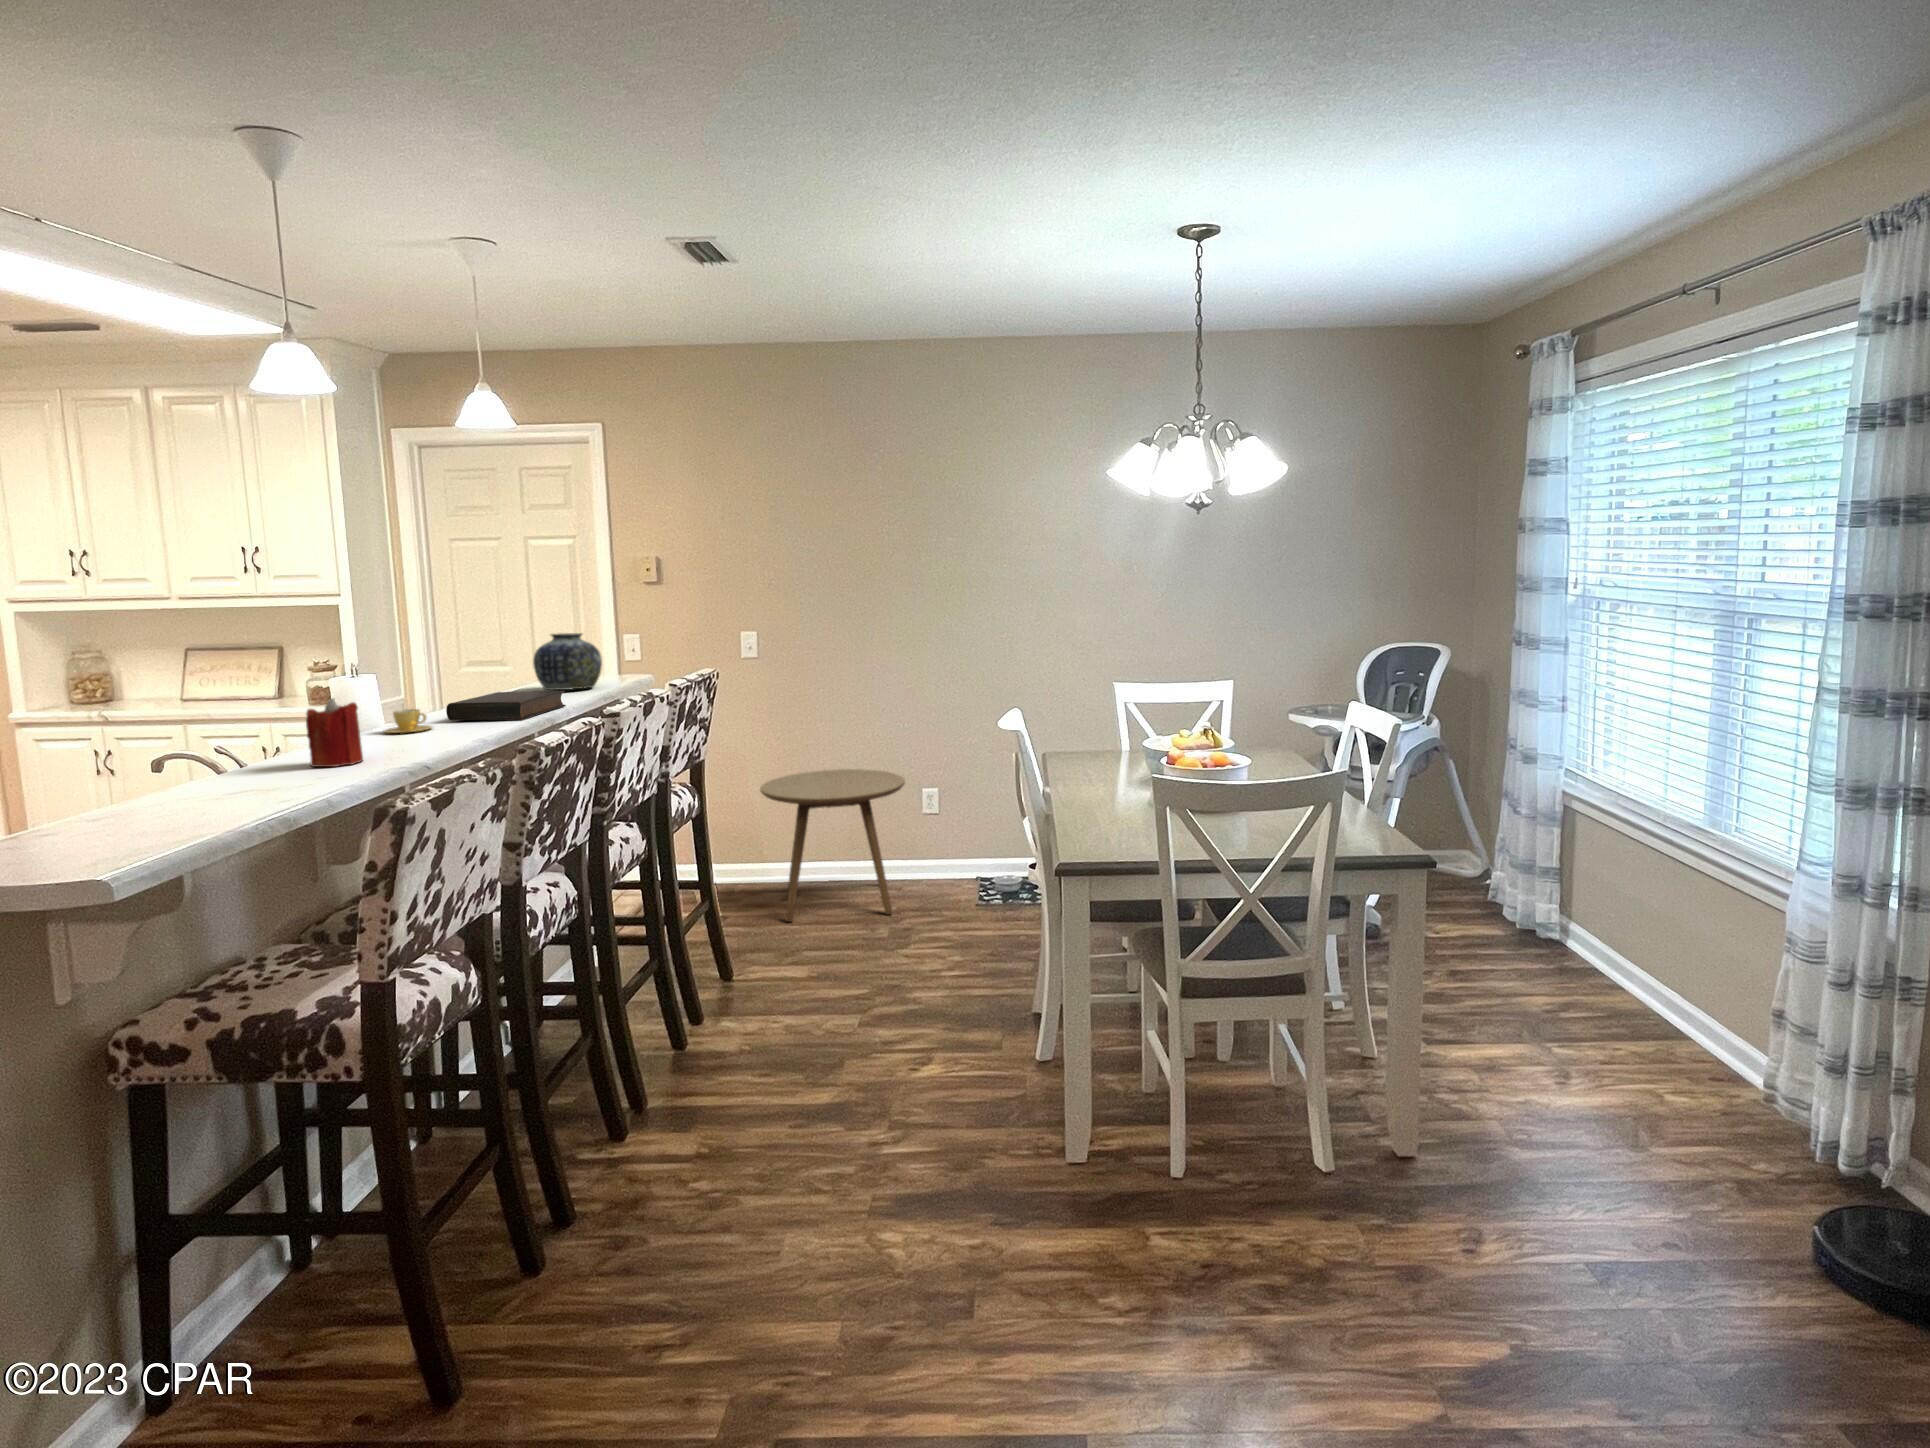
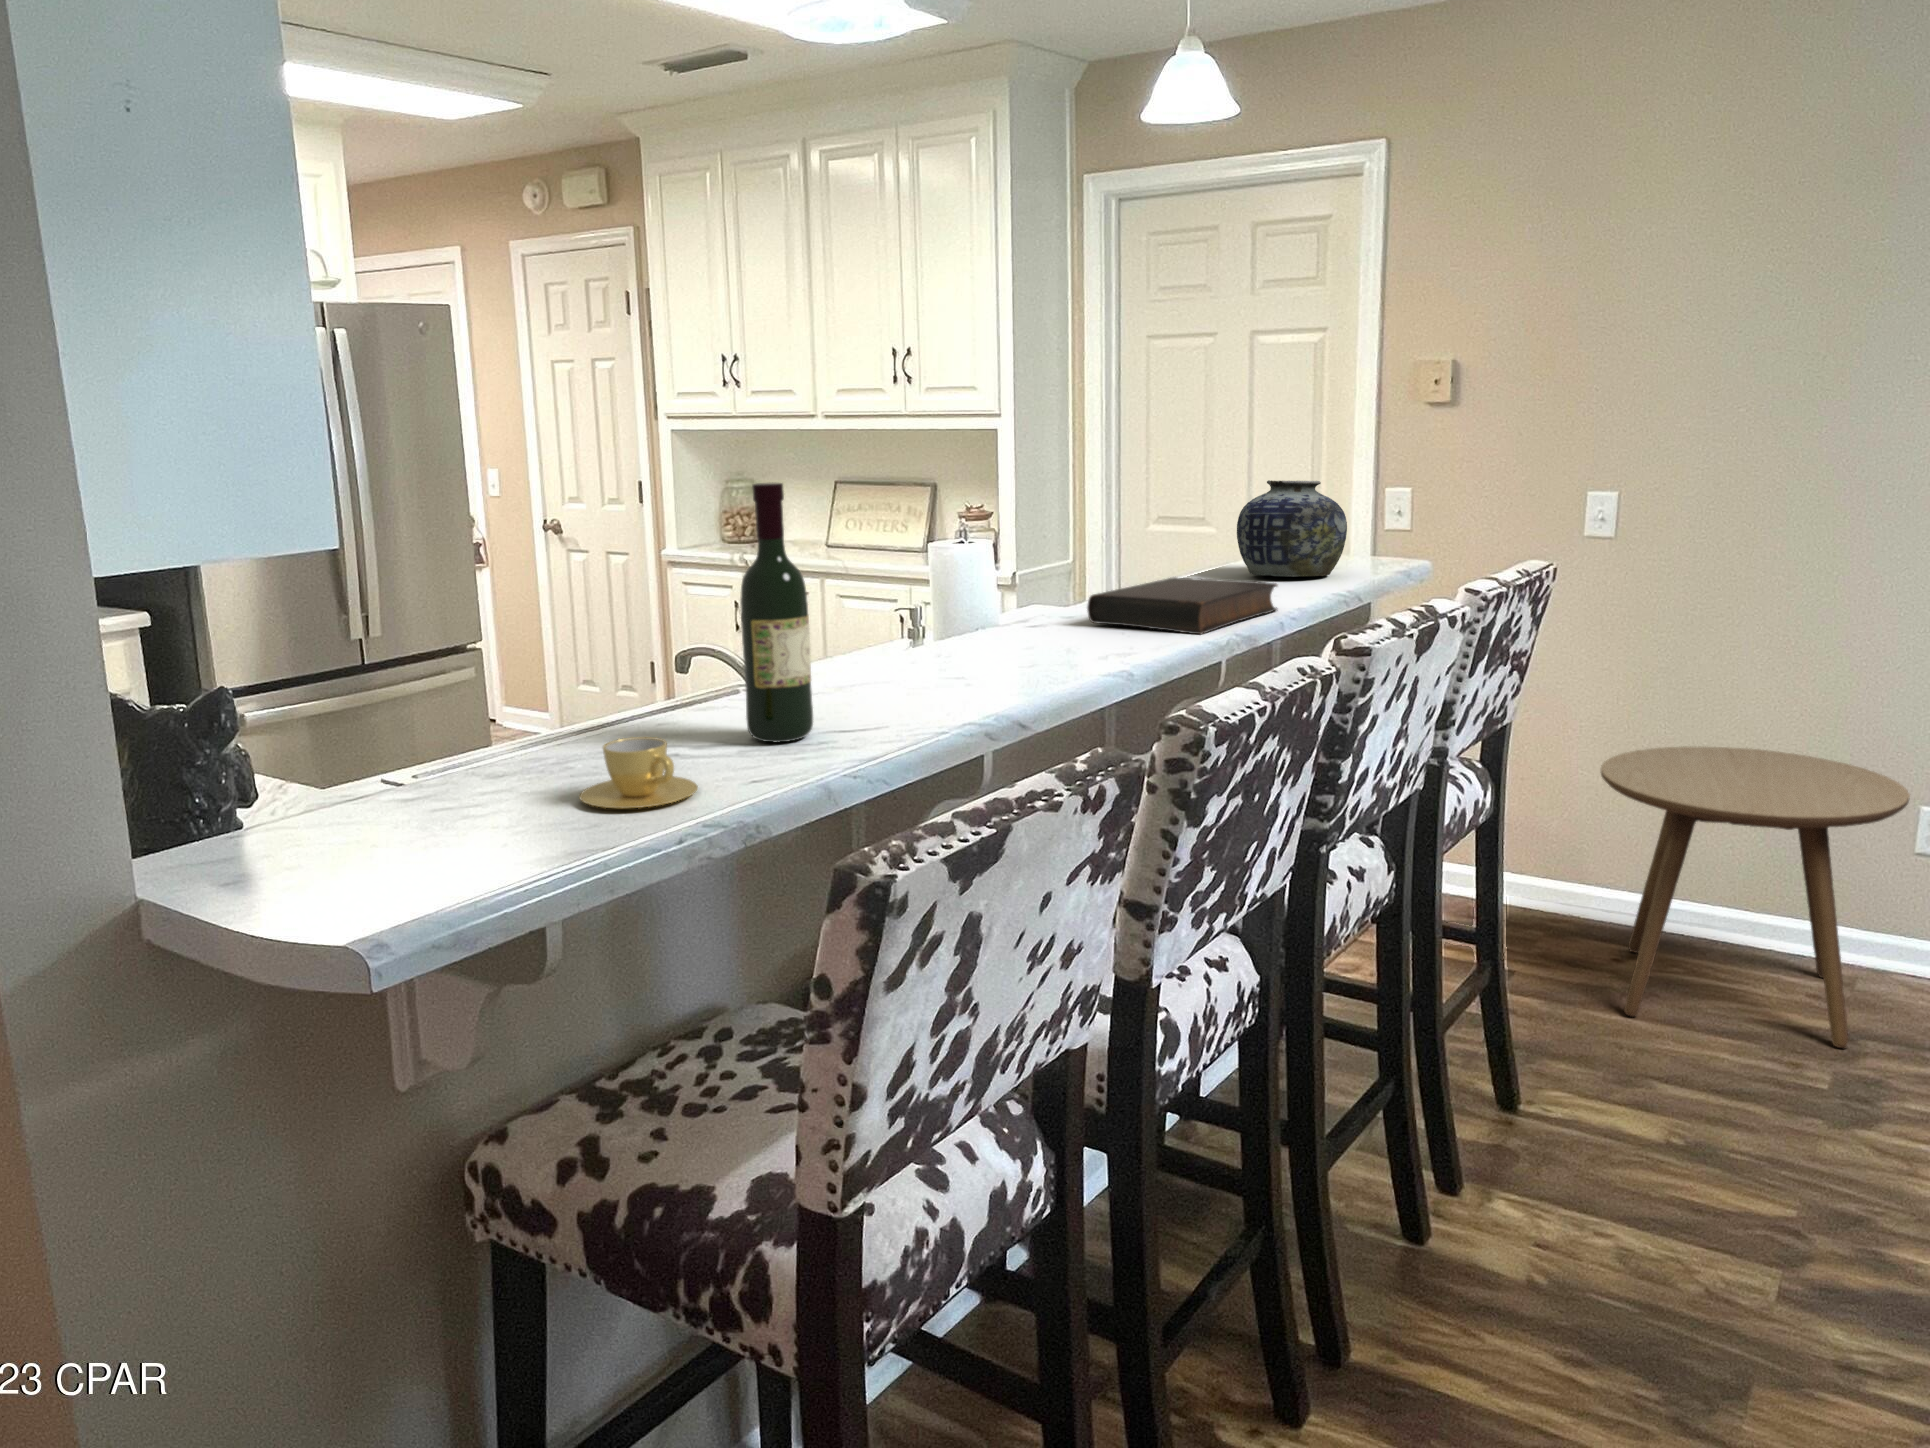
wine bottle: none [243,639,296,789] -> present [740,482,813,742]
candle: present [306,698,363,767] -> none [852,585,933,704]
cup: present [383,709,432,733] -> present [579,737,698,808]

